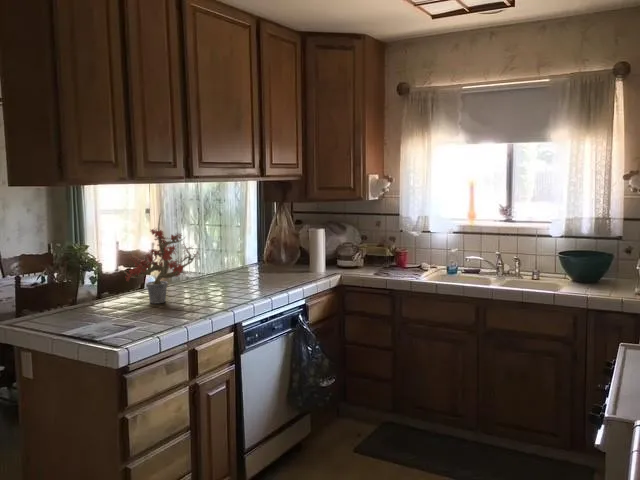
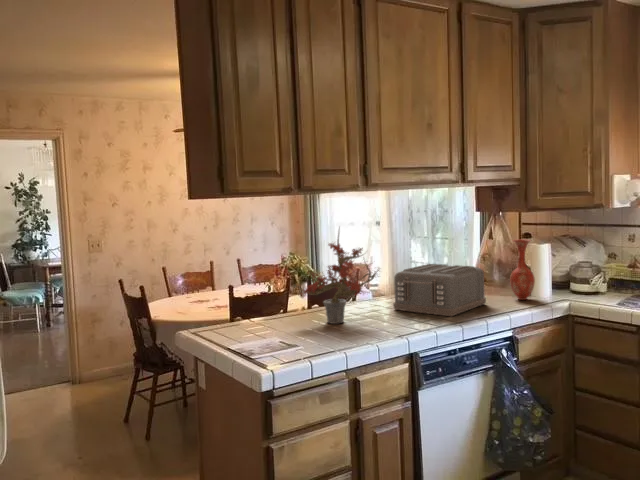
vase: none [296,226,315,275] -> present [510,239,535,300]
toaster: none [204,247,280,291] -> present [393,264,486,316]

